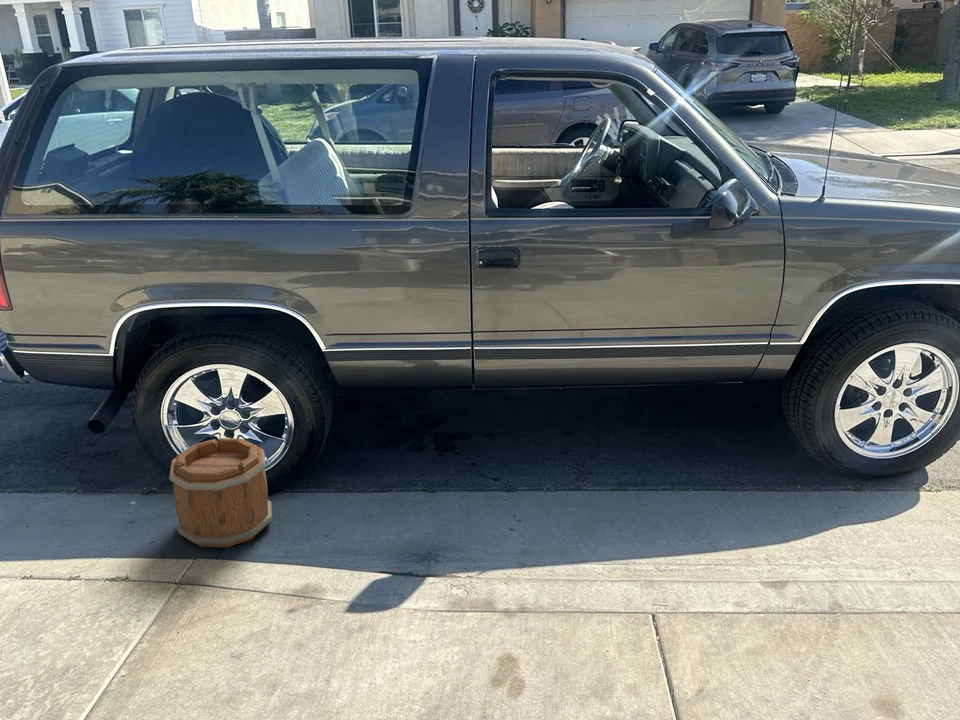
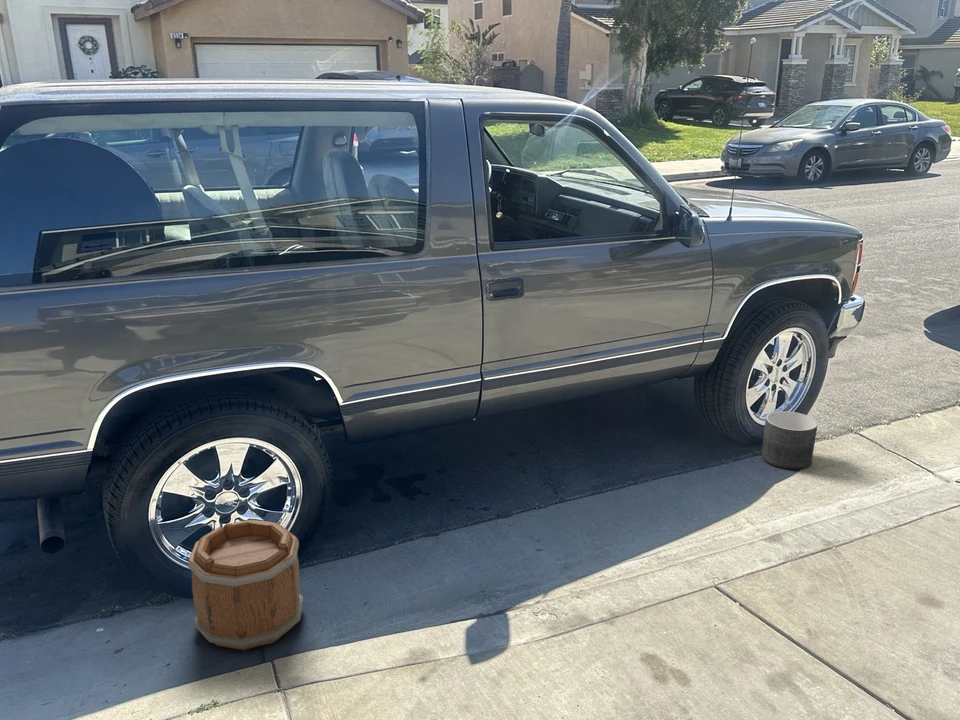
planter: none [856,442,929,516] -> present [761,411,818,469]

